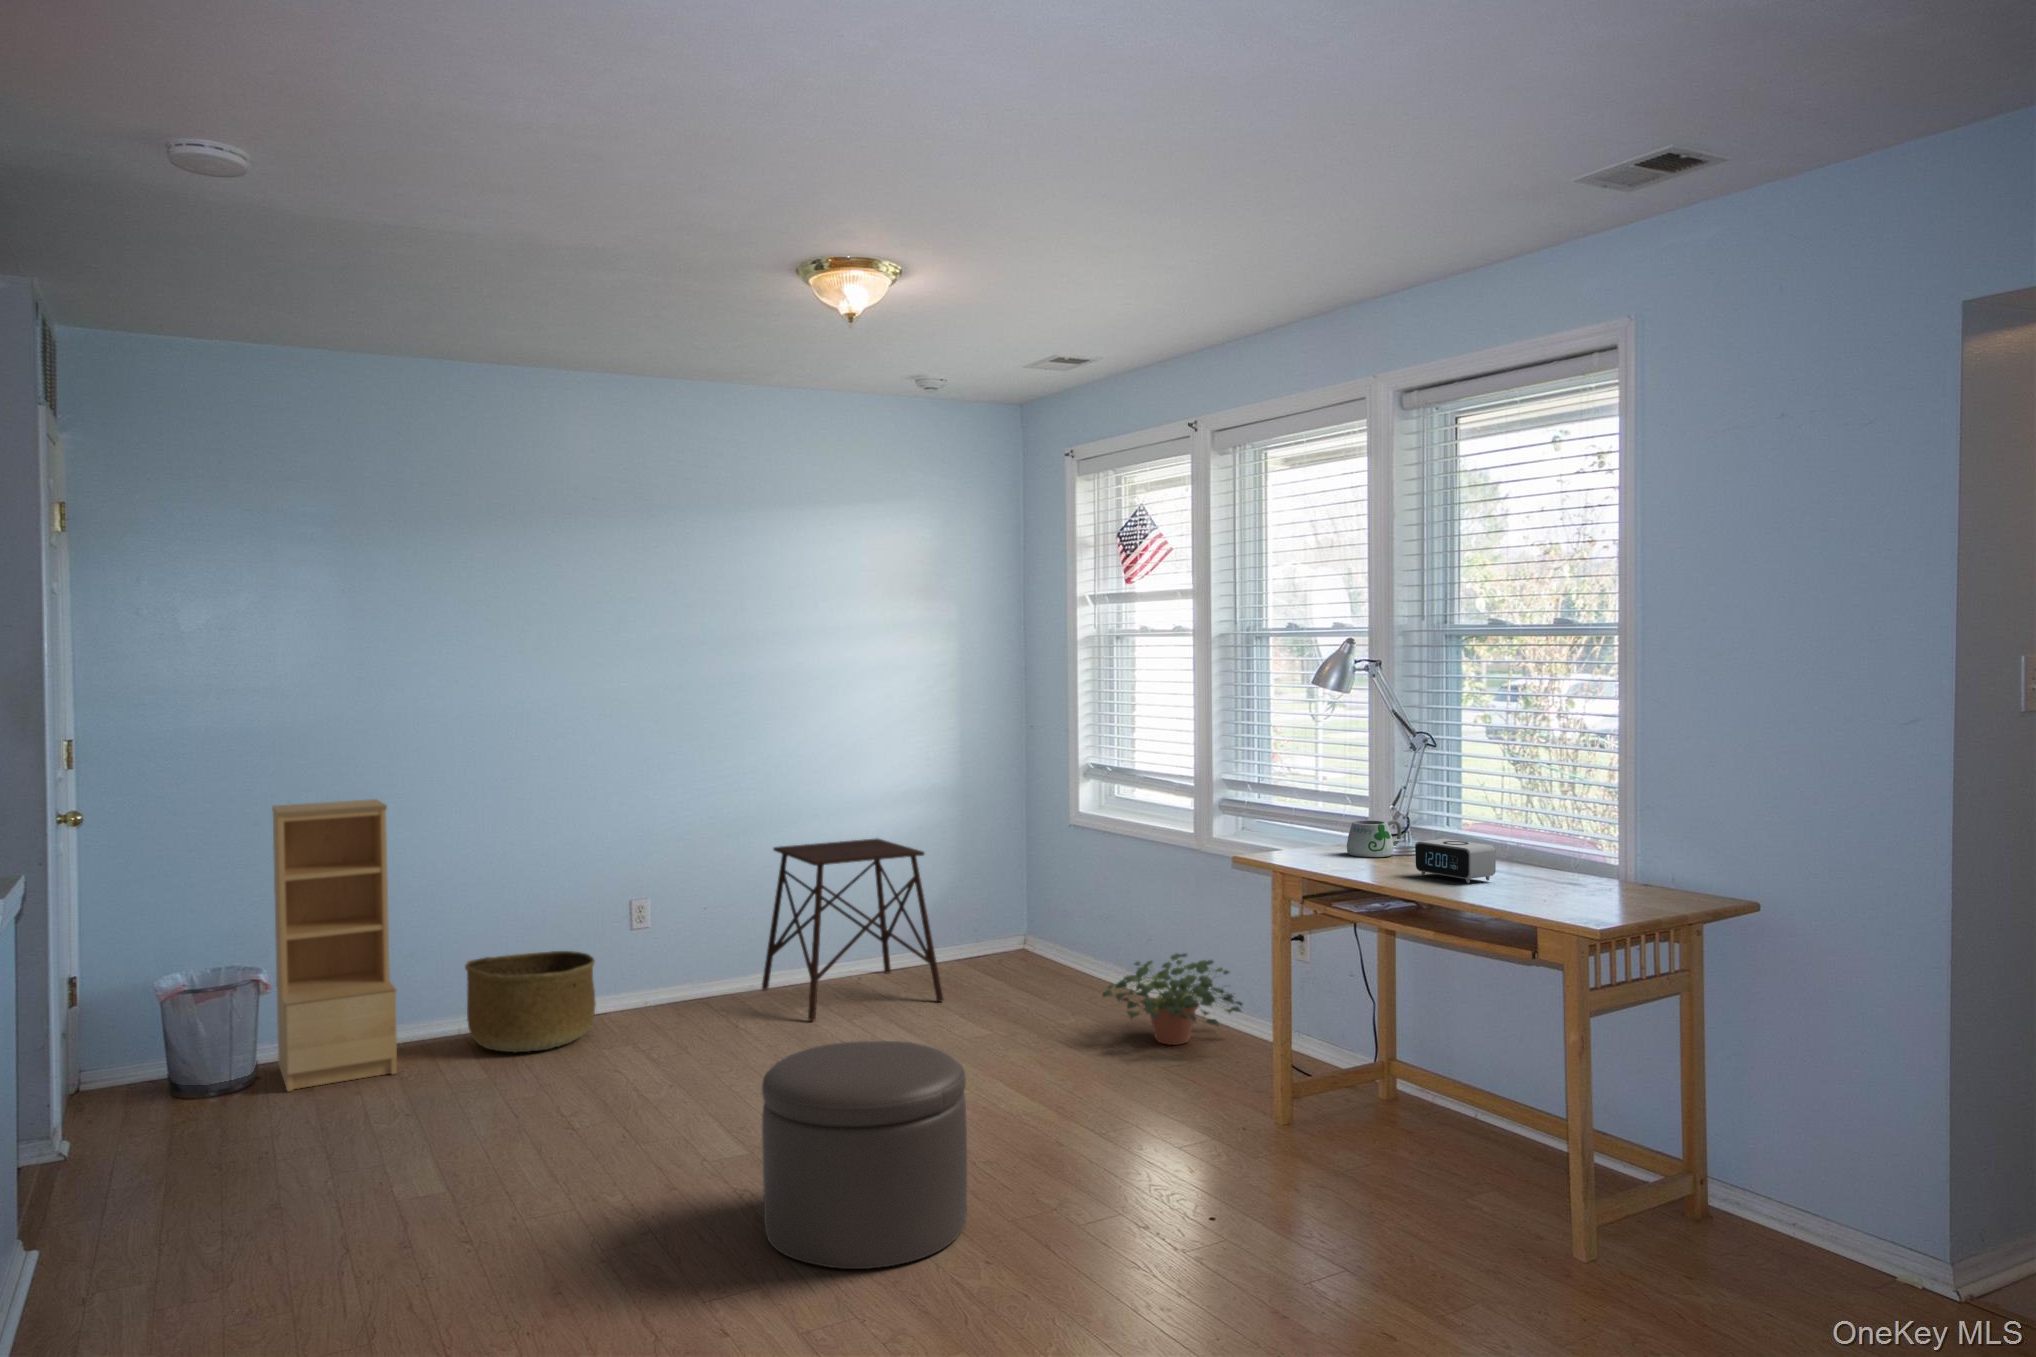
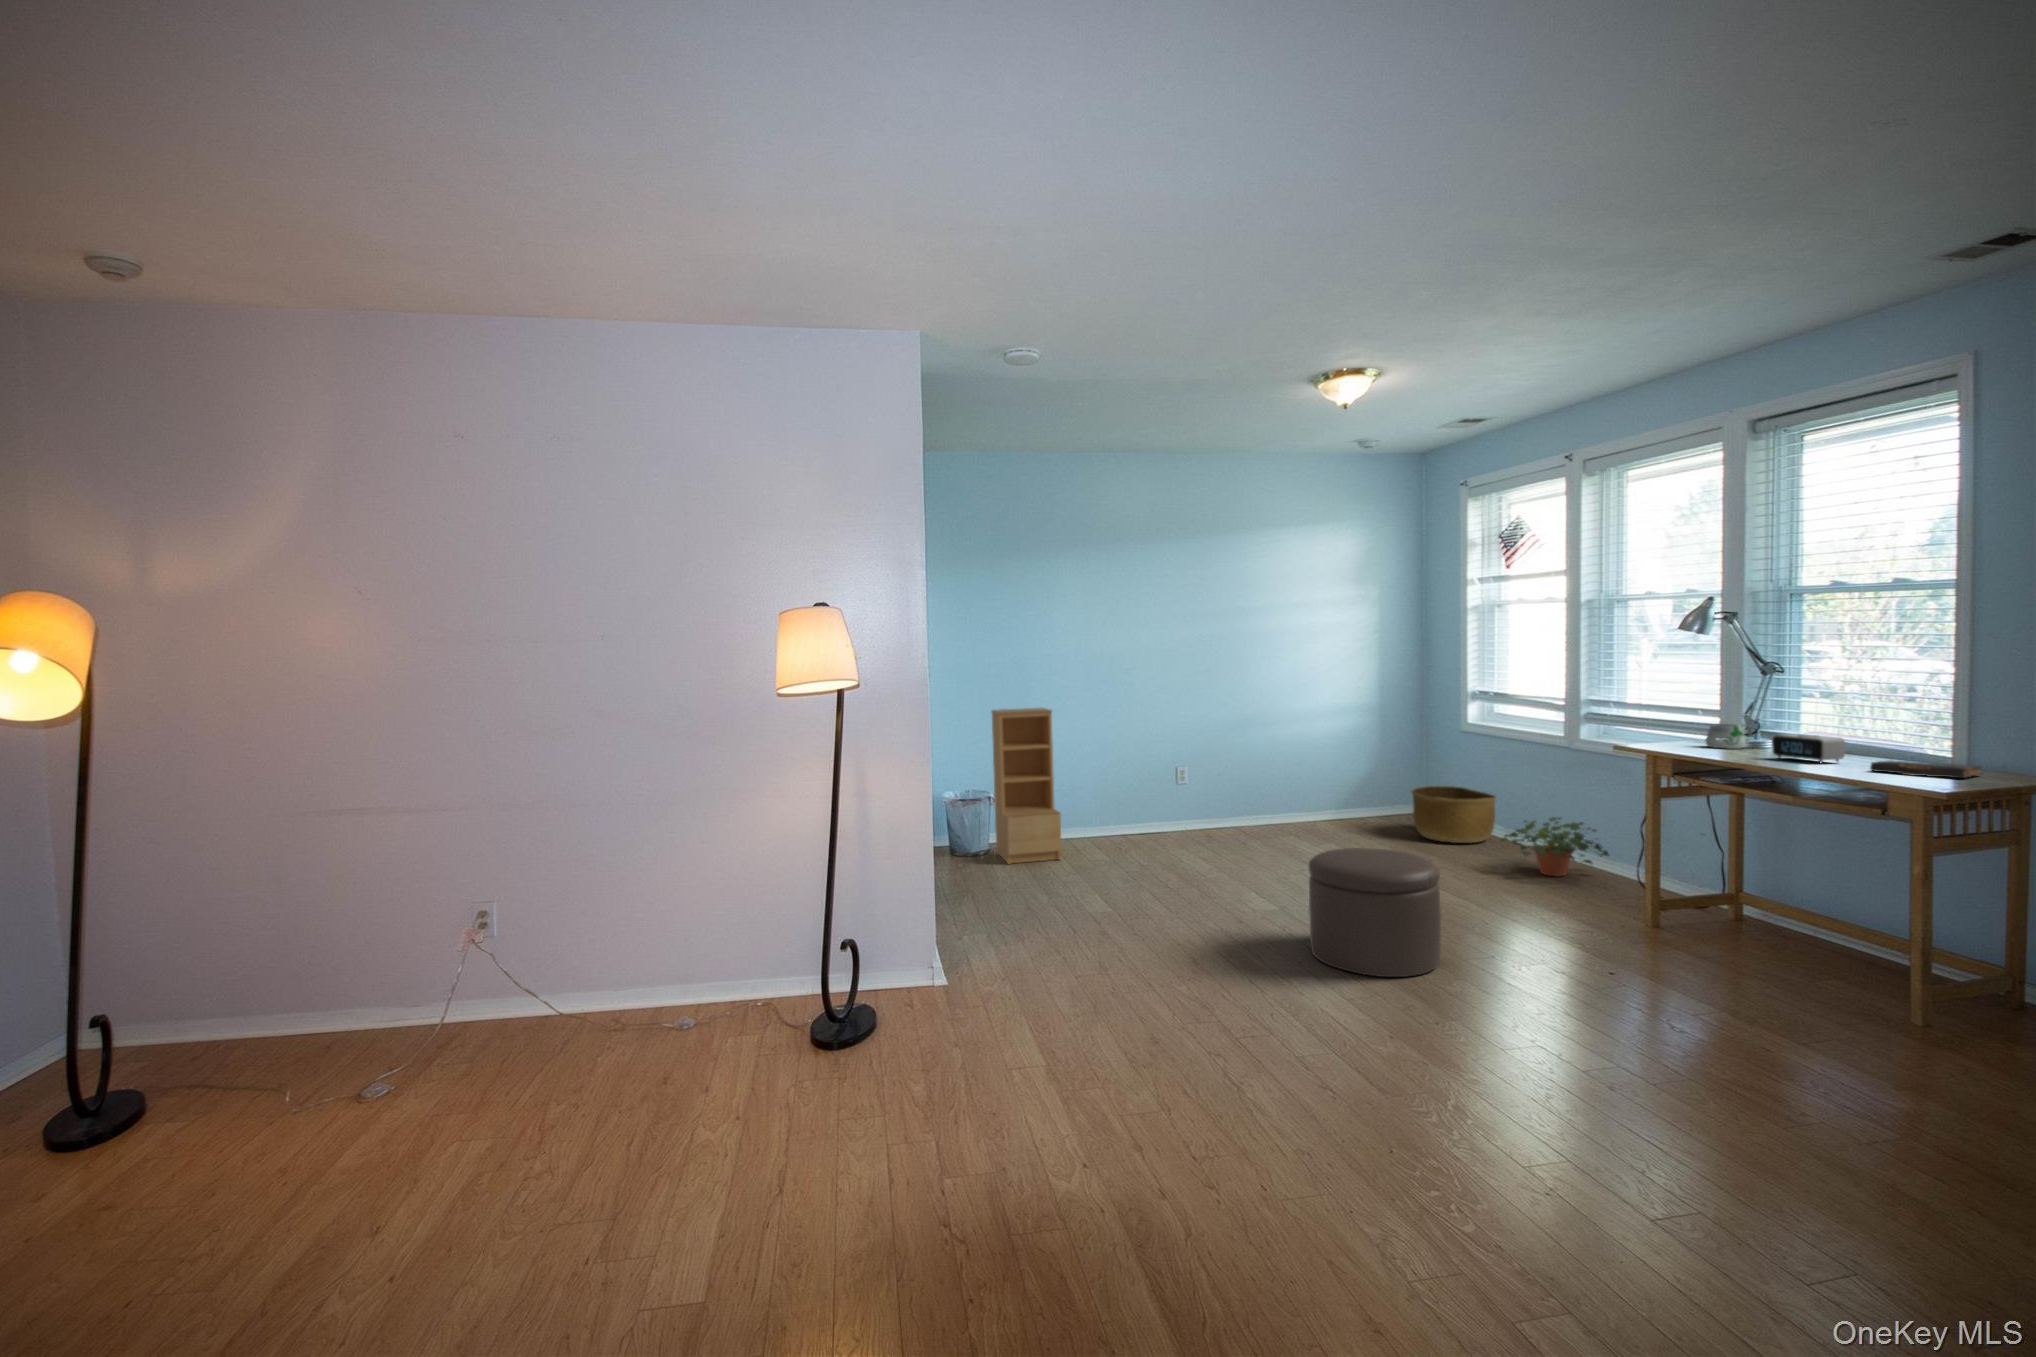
side table: present [762,839,944,1021] -> none [1254,739,1378,848]
book: none [1518,878,1640,906] -> present [1870,760,1983,778]
basket: present [465,951,596,1052] -> present [1411,786,1496,843]

